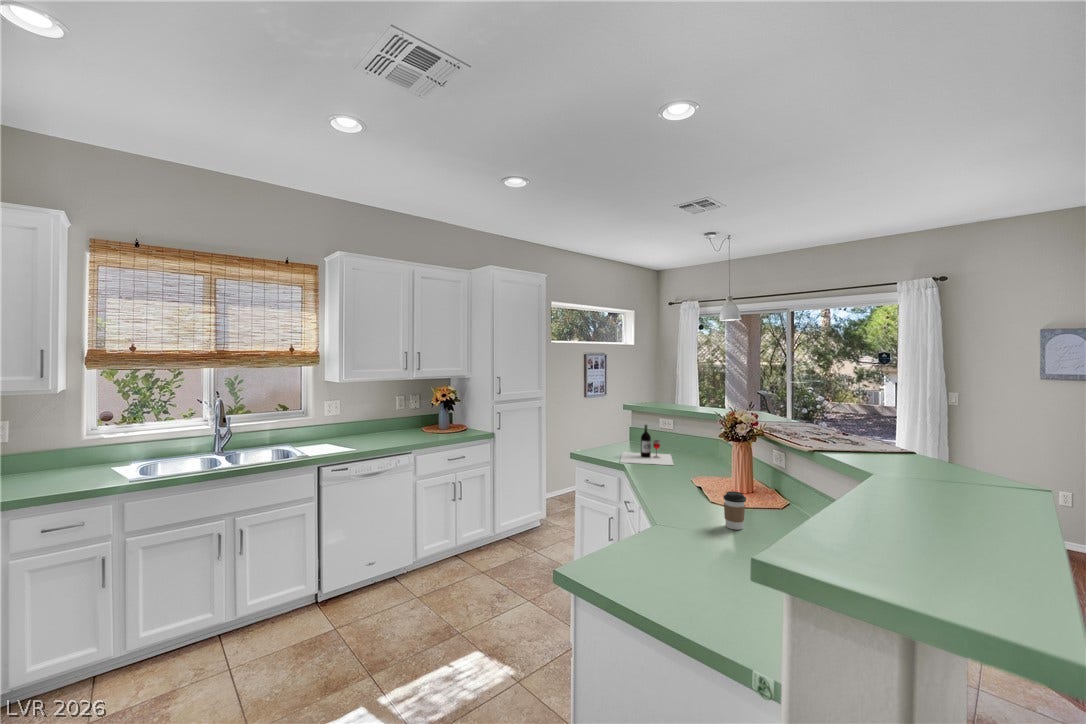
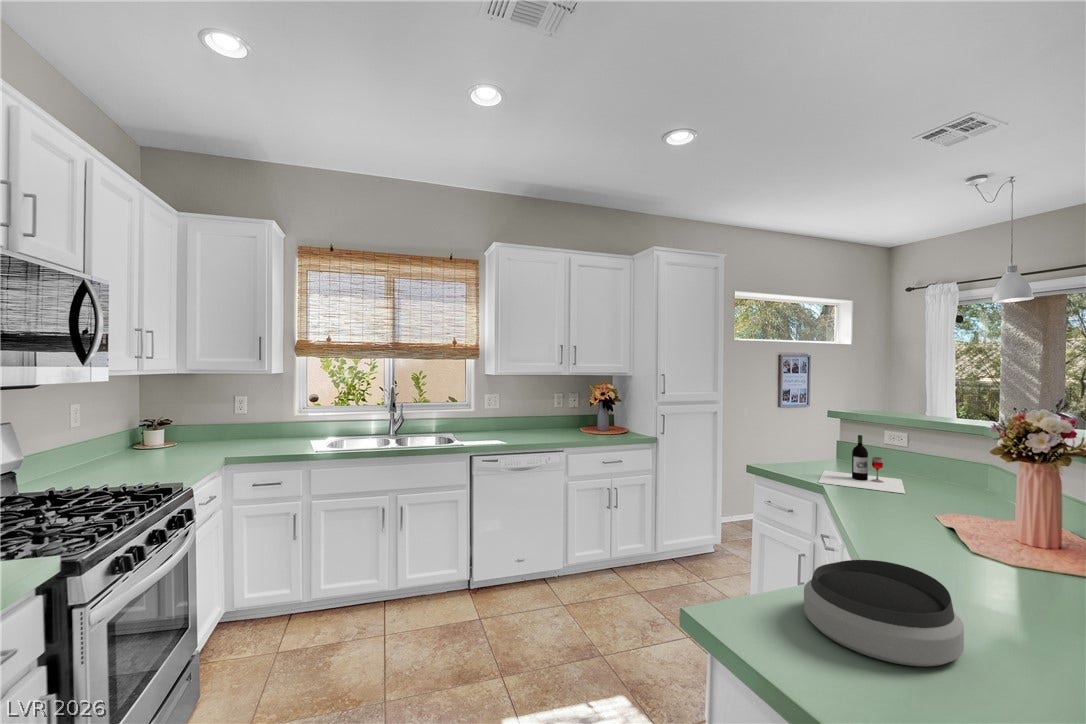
coffee cup: present [723,491,746,530] -> none [995,537,1045,603]
bowl: none [625,517,709,577] -> present [804,560,964,666]

